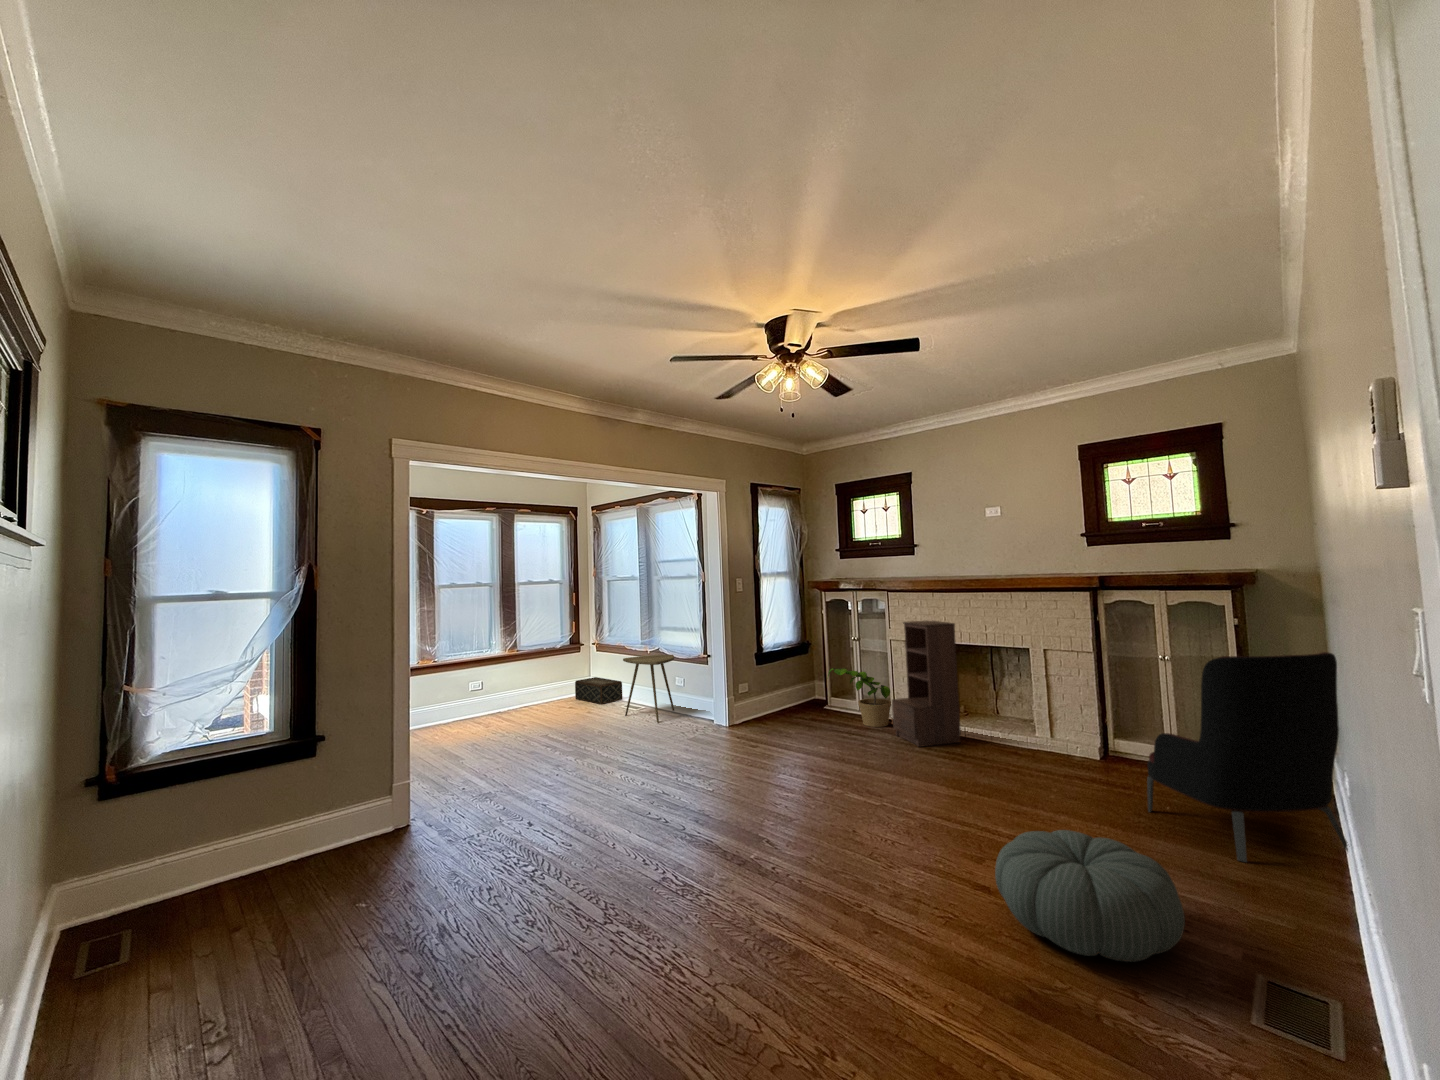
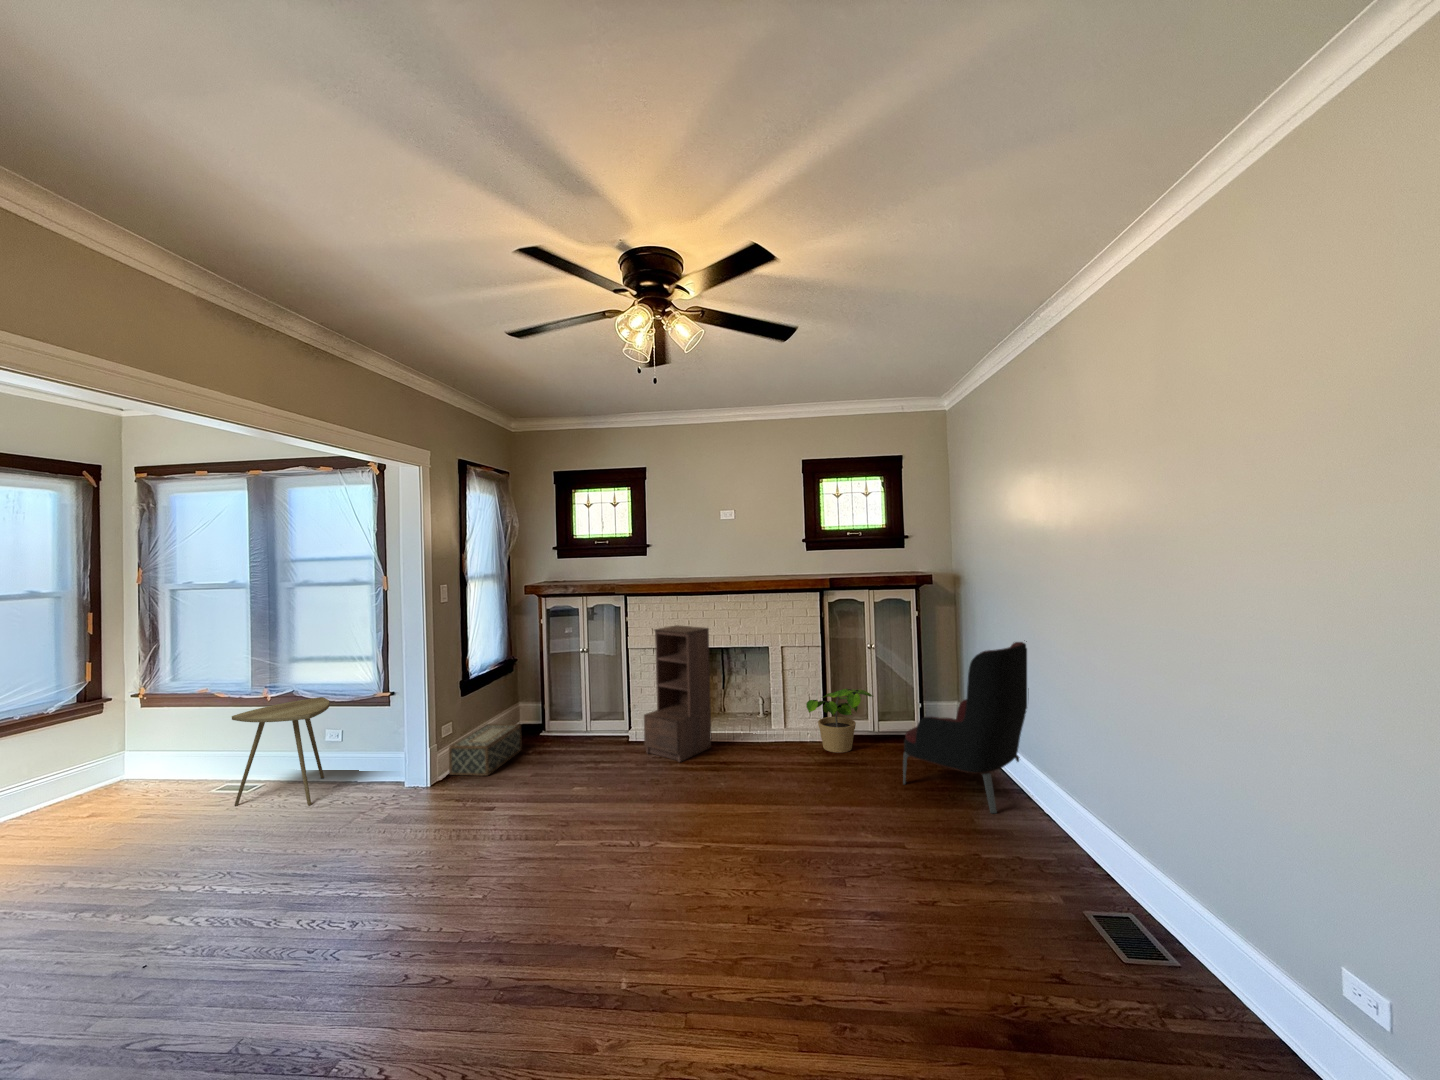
potted plant: present [828,668,891,727] -> present [806,689,872,753]
woven basket: present [575,677,623,704] -> present [449,724,522,776]
pouf: present [995,830,1185,962] -> none [907,833,1076,966]

